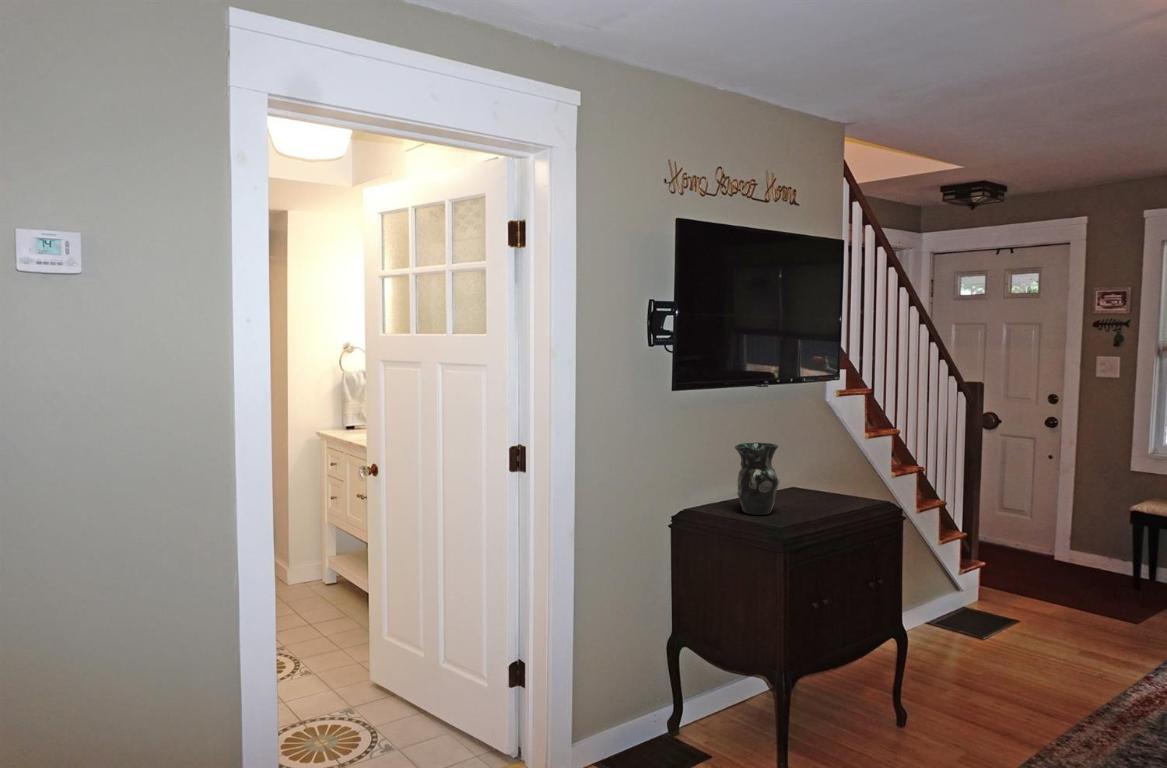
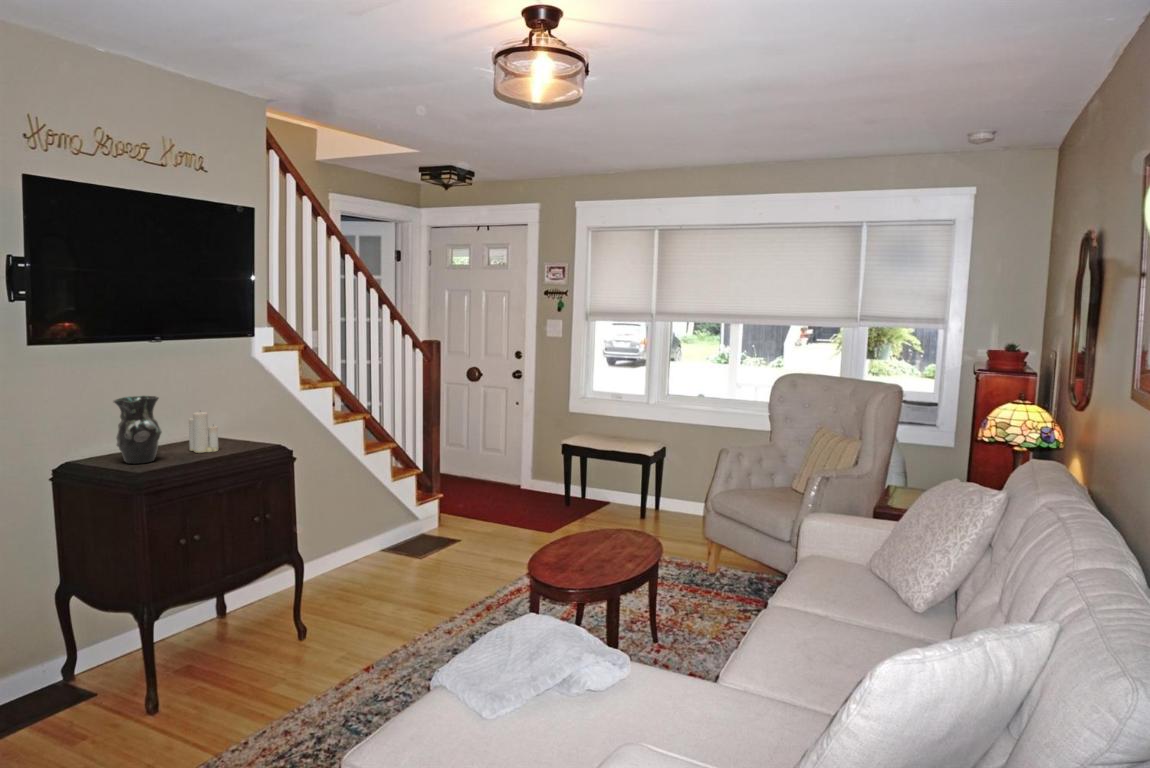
candle: none [790,457,822,506] -> present [189,412,218,453]

